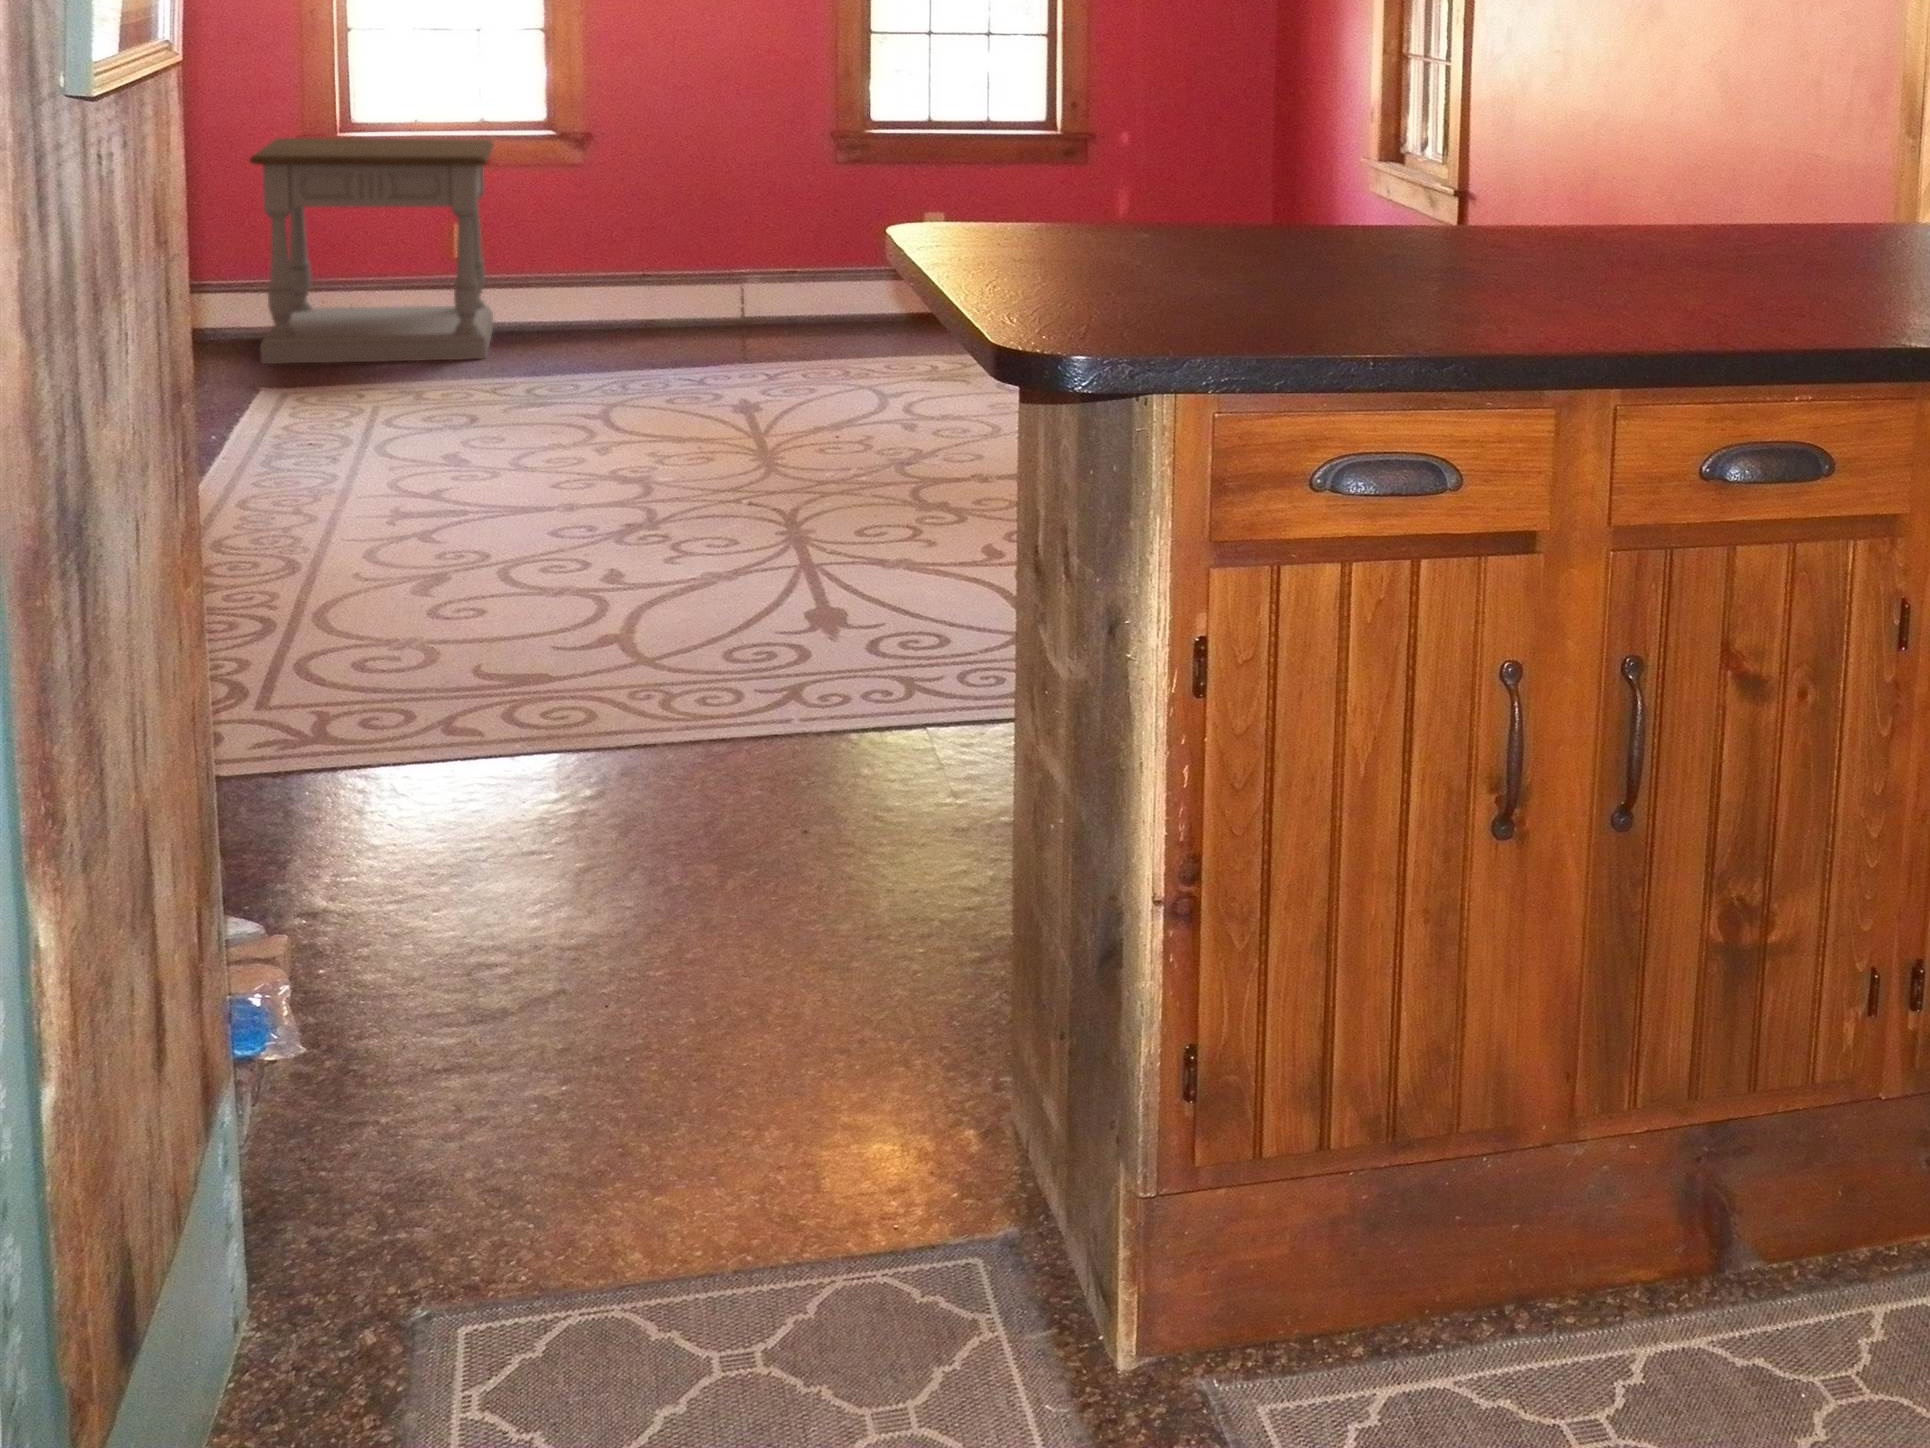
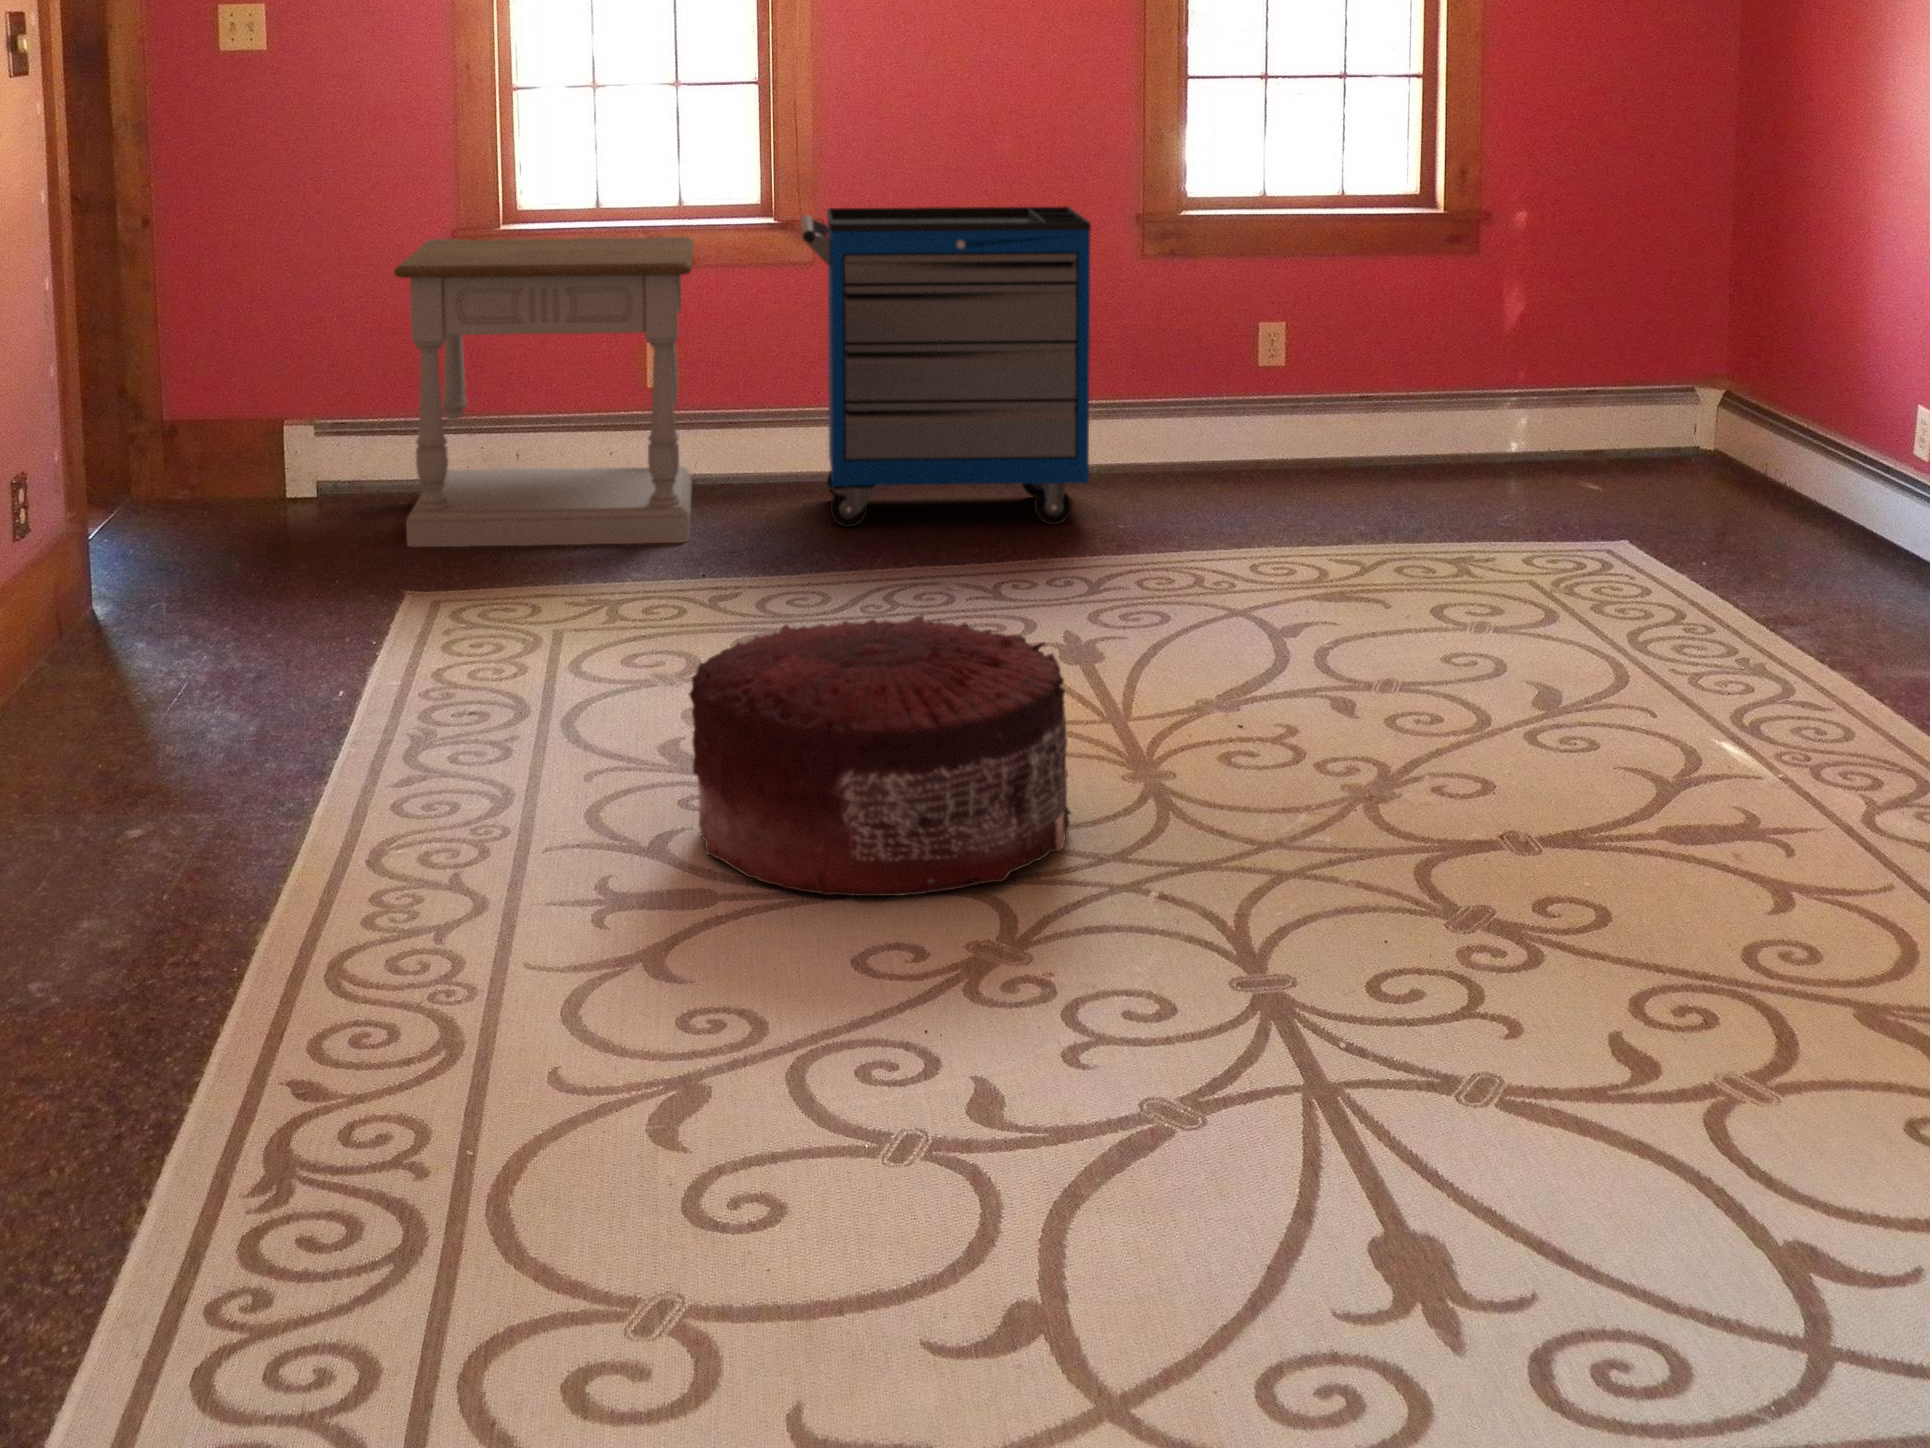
storage cabinet: none [574,121,790,349] -> present [801,206,1091,527]
pouf: none [461,363,709,511] -> present [689,615,1071,896]

